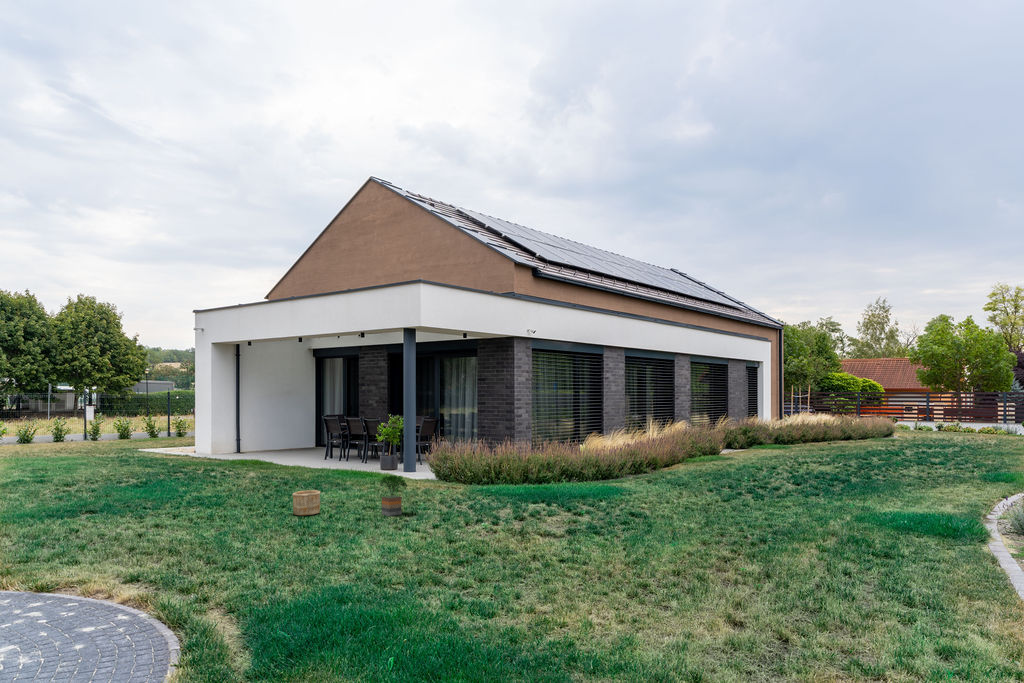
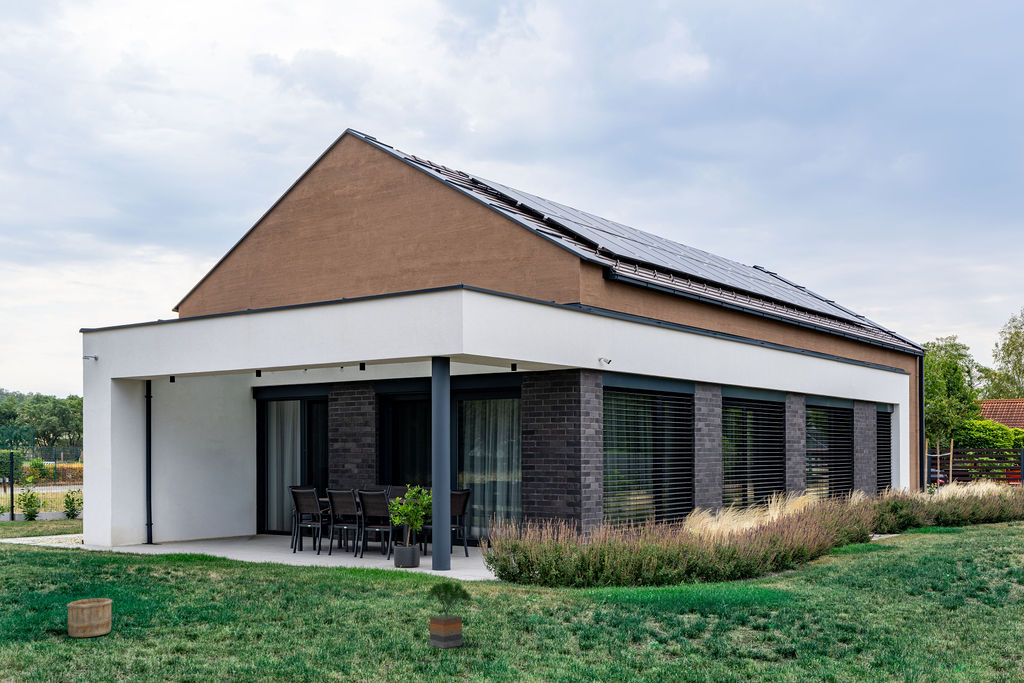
wooden bucket: present [292,490,321,515] -> present [67,598,113,637]

